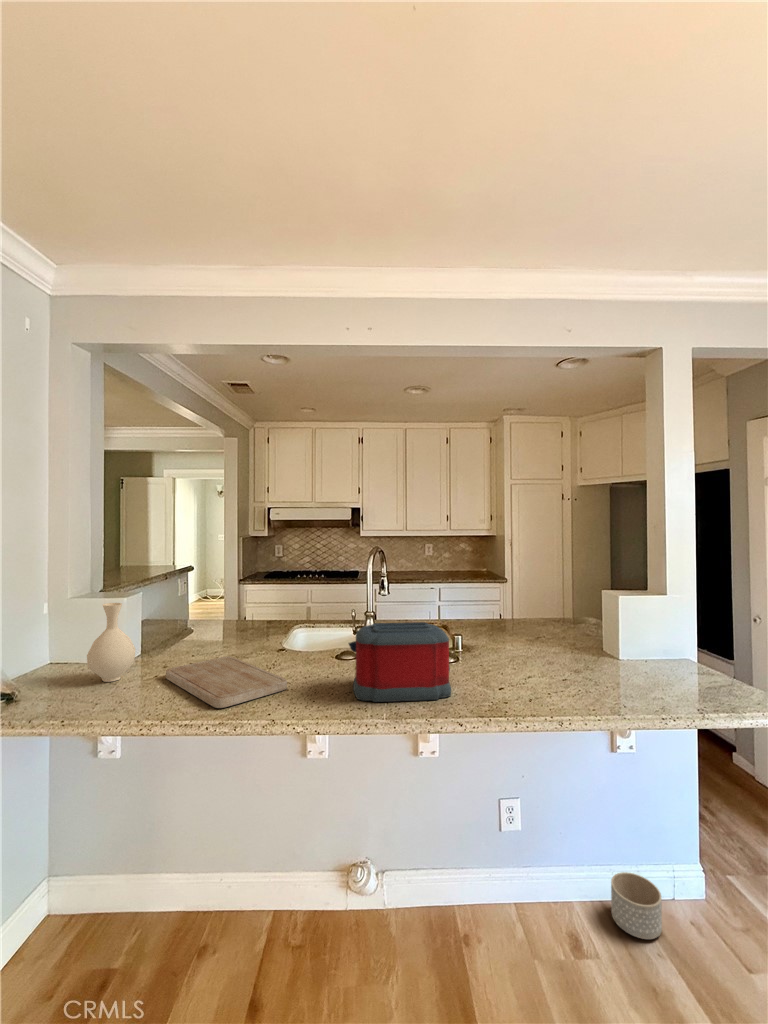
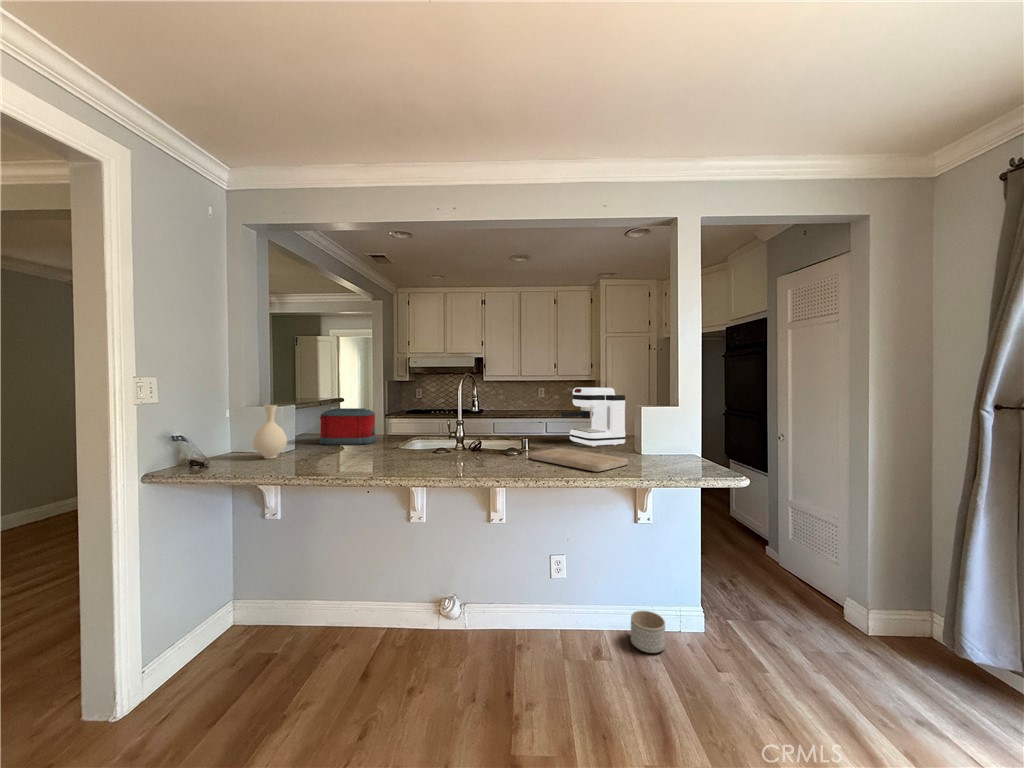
coffee maker: none [501,562,587,646] -> present [561,388,625,447]
toaster: present [349,622,451,702] -> present [319,408,376,445]
cutting board: present [166,657,287,708] -> present [531,448,628,472]

